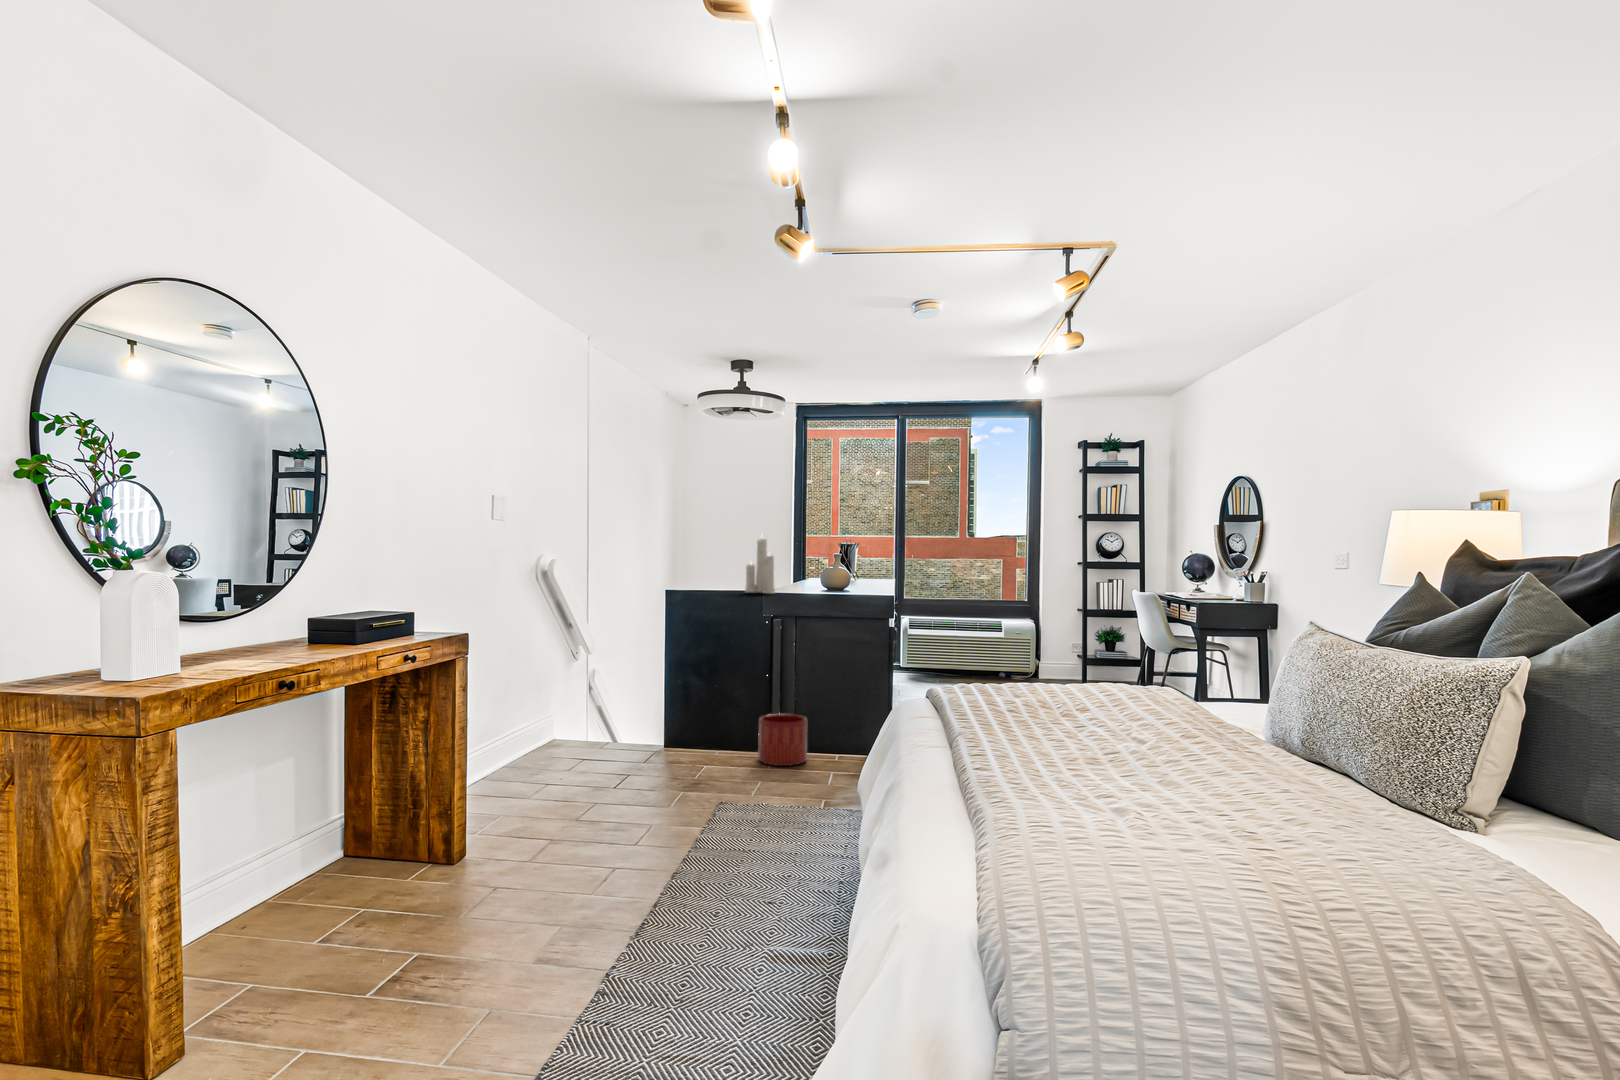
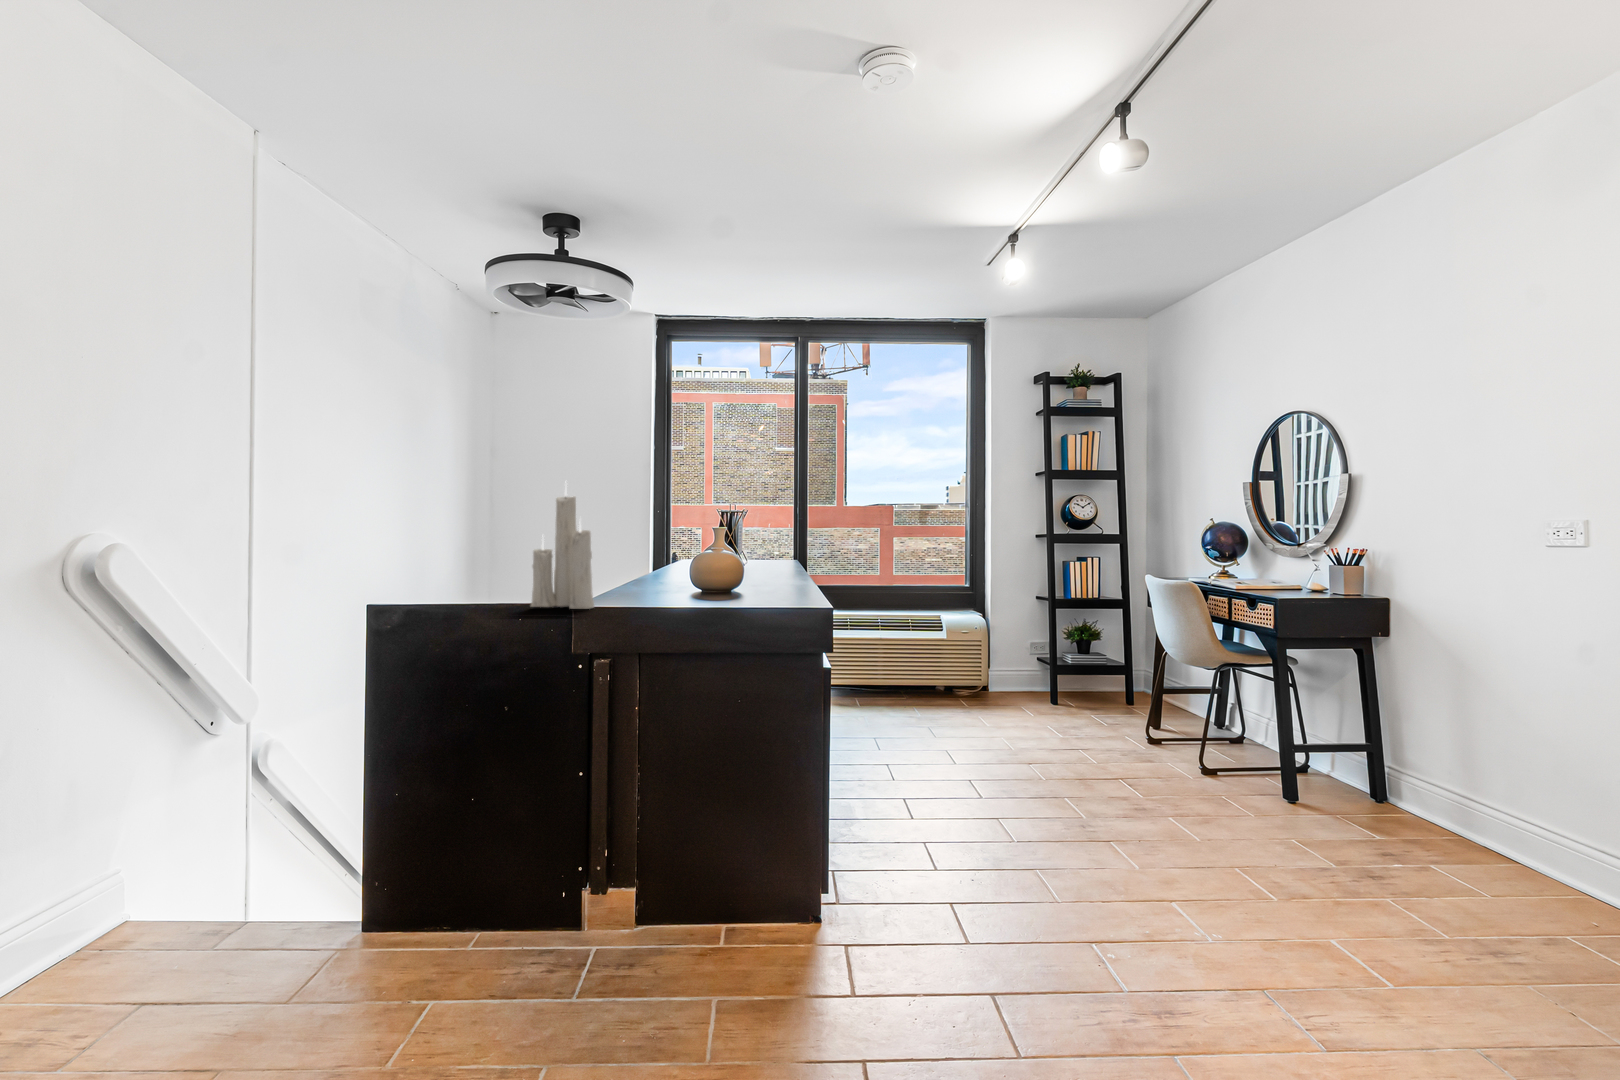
planter: present [758,714,807,766] -> none [559,852,663,980]

